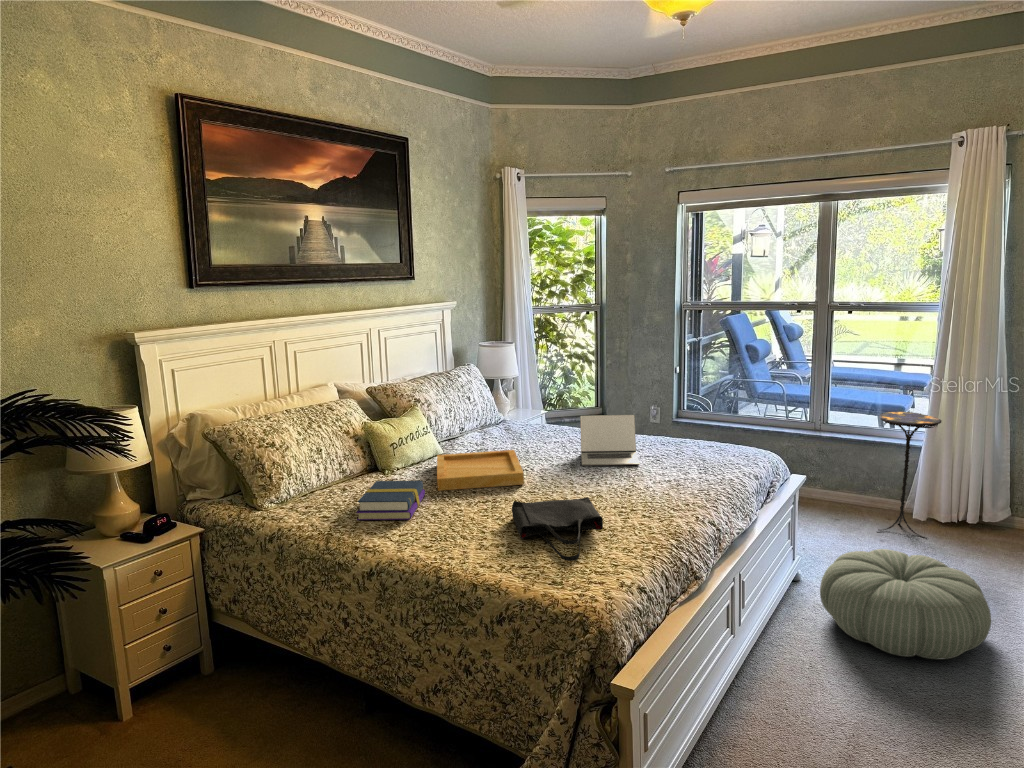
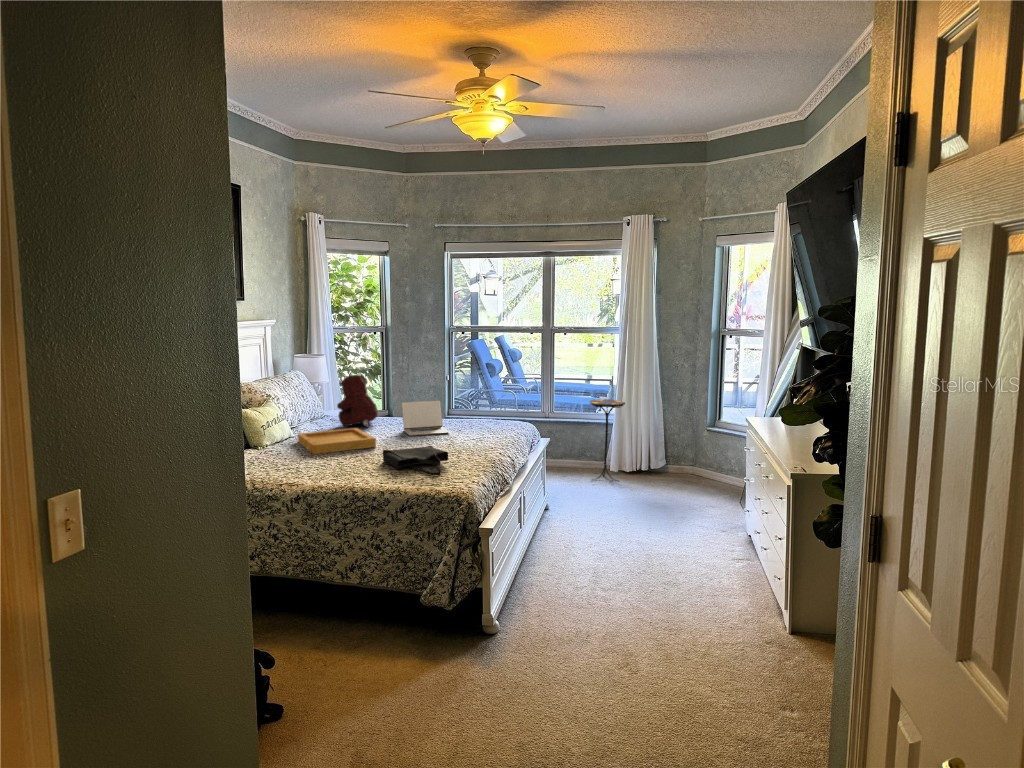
teddy bear: none [504,374,556,444] -> present [337,375,378,427]
book: present [357,481,425,520] -> none [267,445,310,471]
pouf: present [820,549,991,659] -> none [565,480,657,536]

